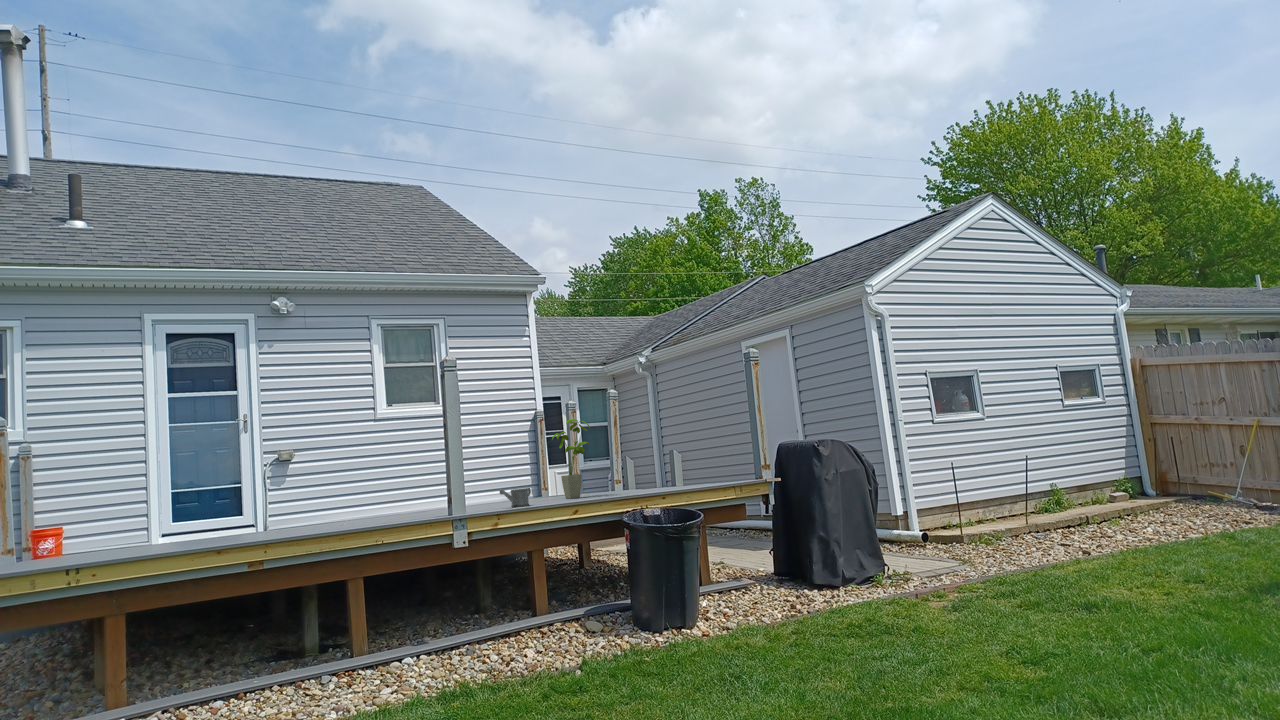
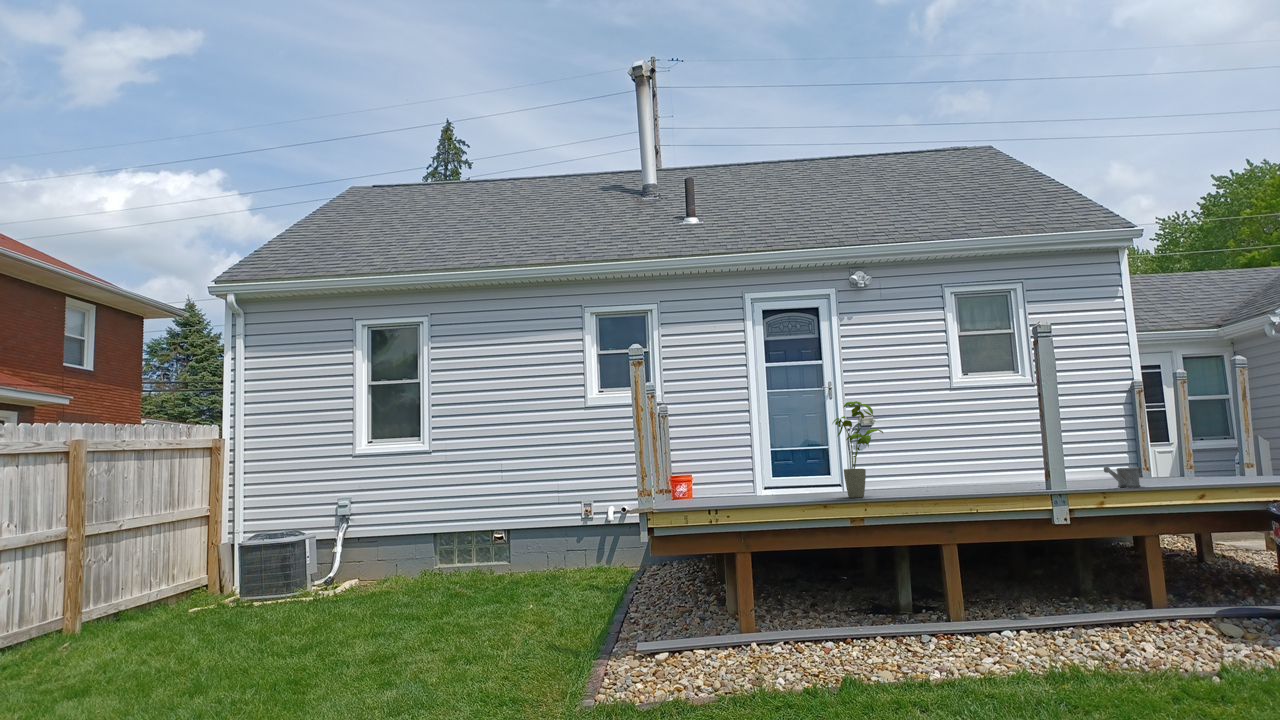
house plant: present [552,419,590,499] -> present [833,401,883,498]

